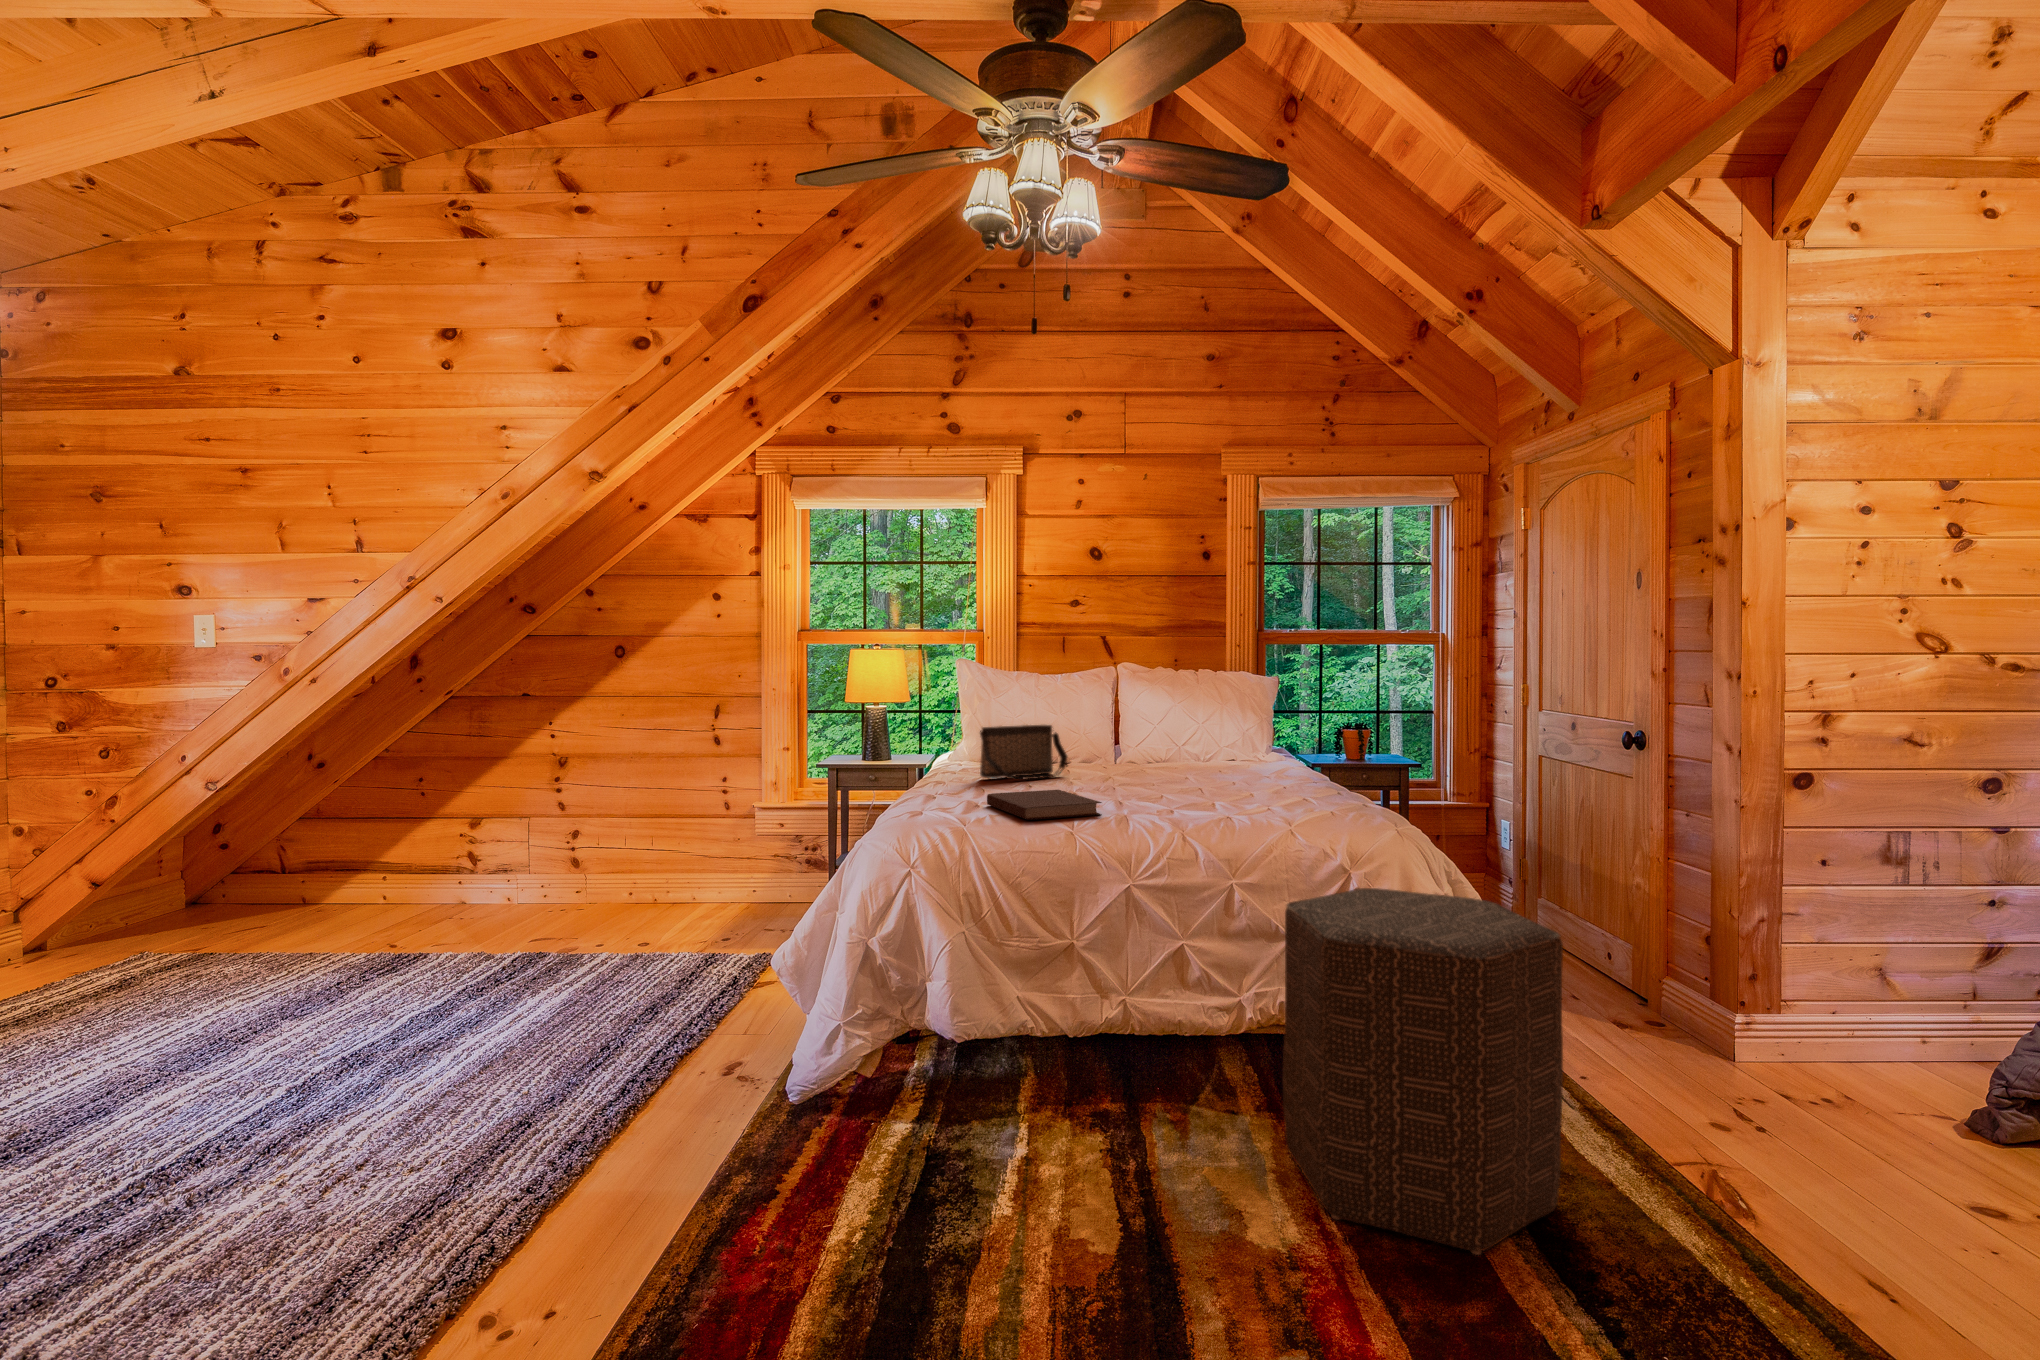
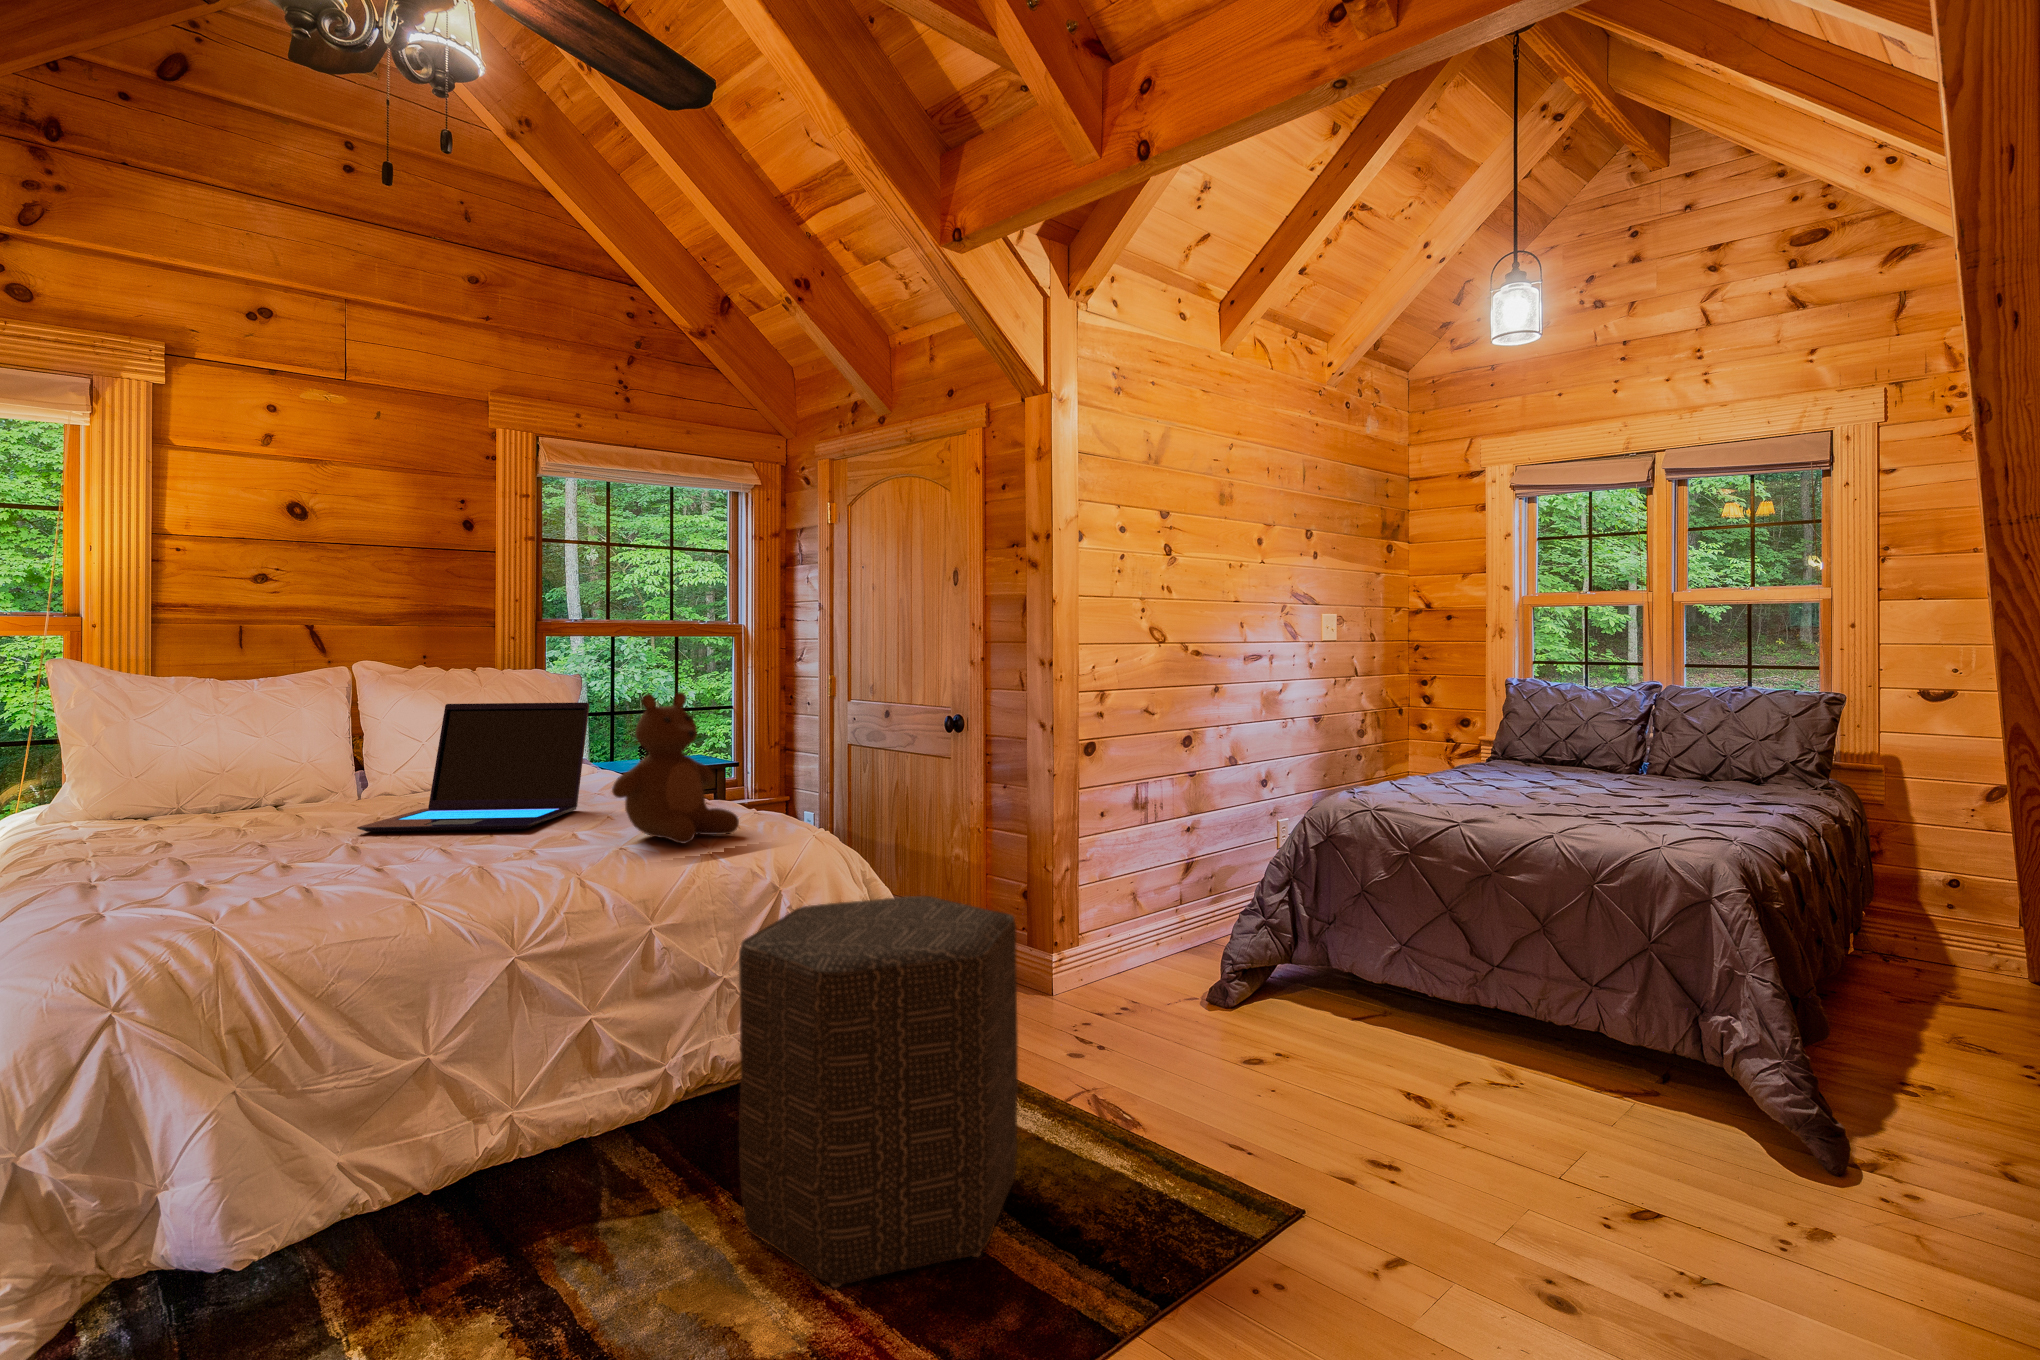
teddy bear: none [1230,691,1332,818] -> present [612,692,739,844]
laptop: none [1086,694,1248,793] -> present [357,703,589,832]
handbag: present [980,725,1067,780] -> none [144,756,311,848]
notebook: present [987,790,1102,820] -> none [208,849,435,901]

